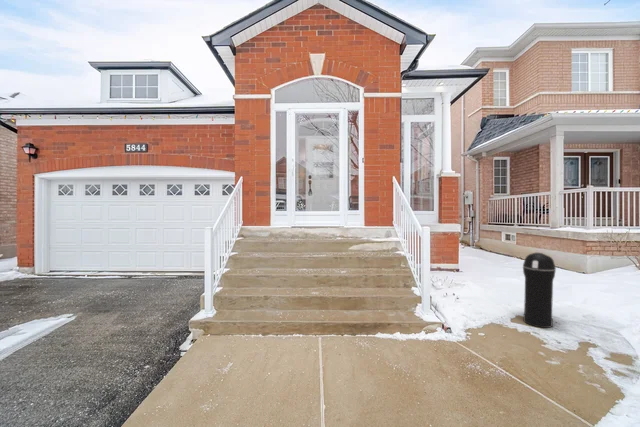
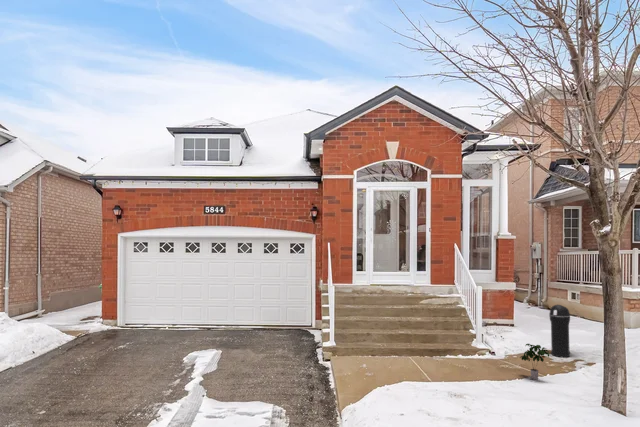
potted plant: none [503,329,571,399] -> present [520,344,549,379]

